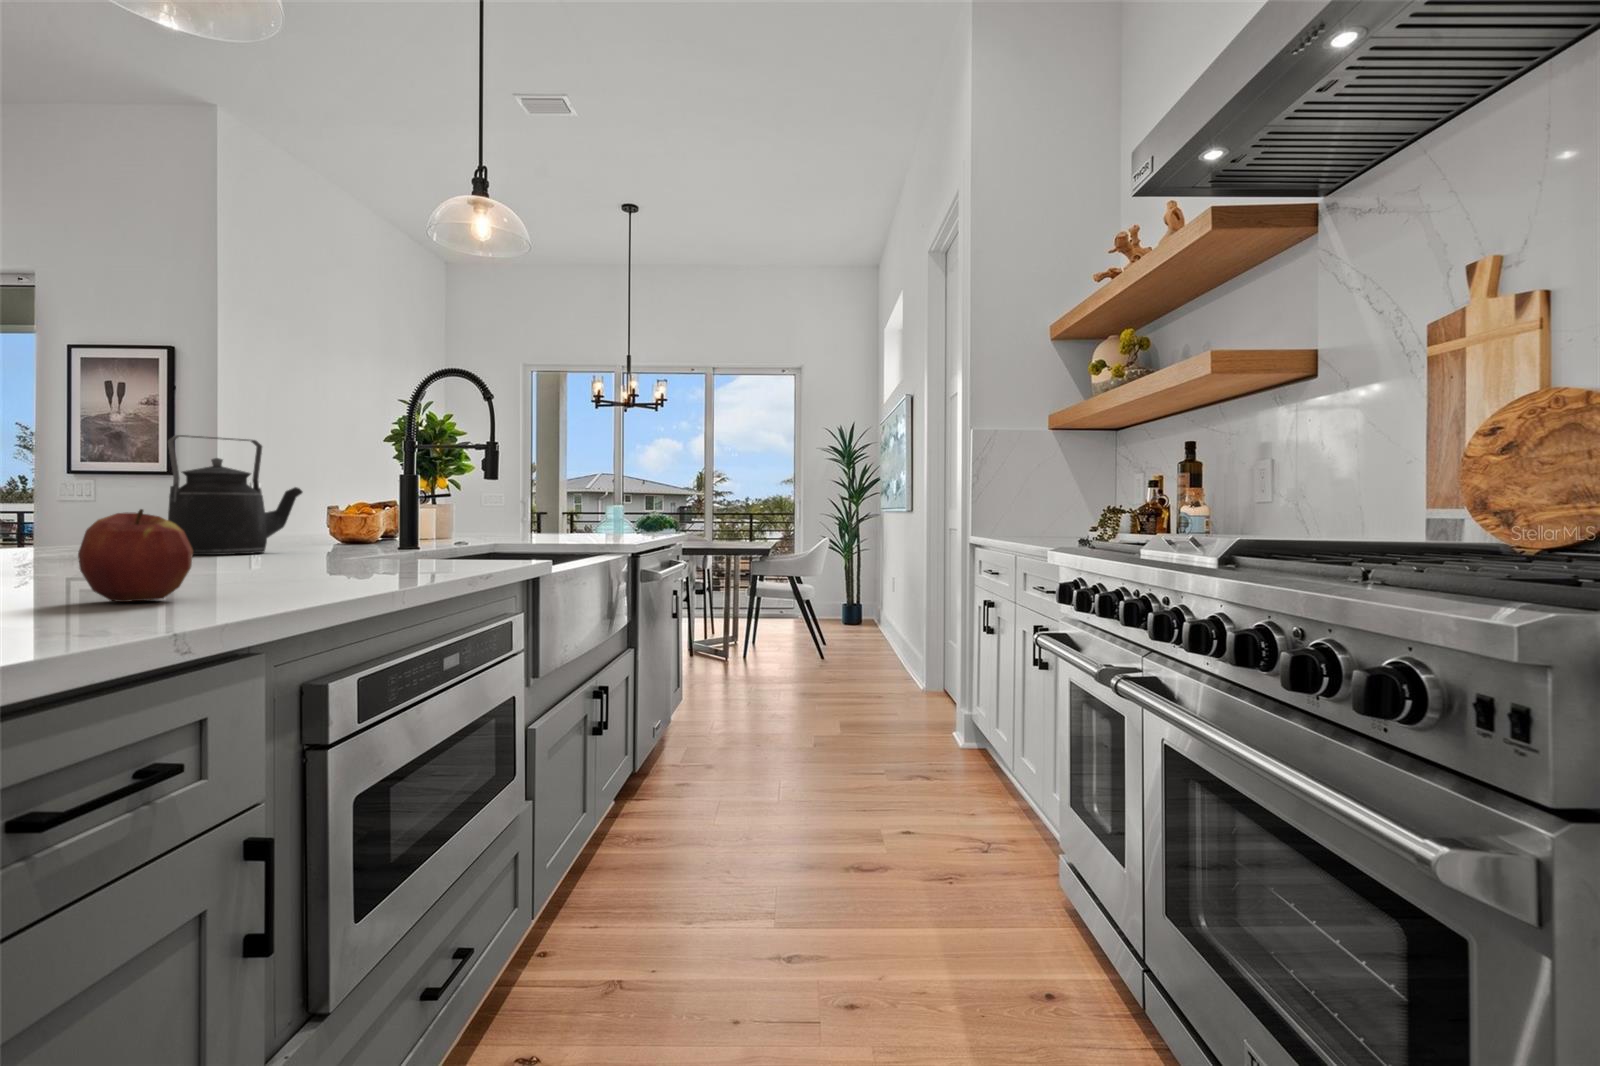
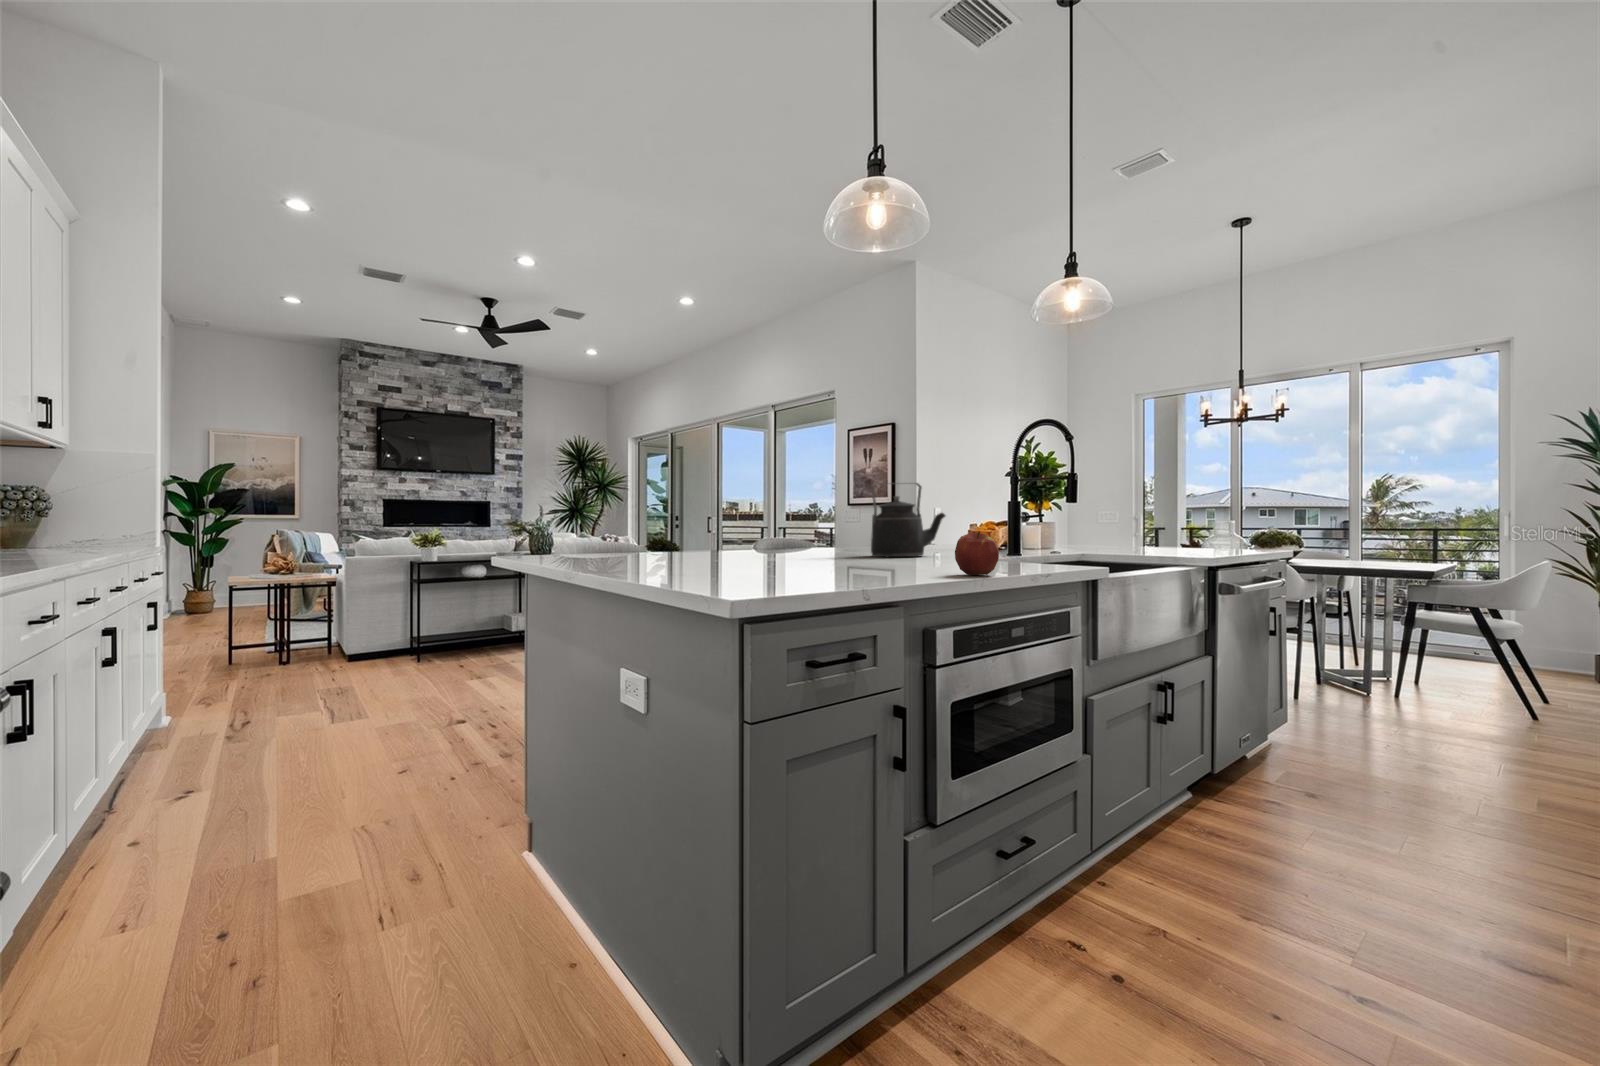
apple: present [78,509,193,602] -> present [955,531,999,575]

